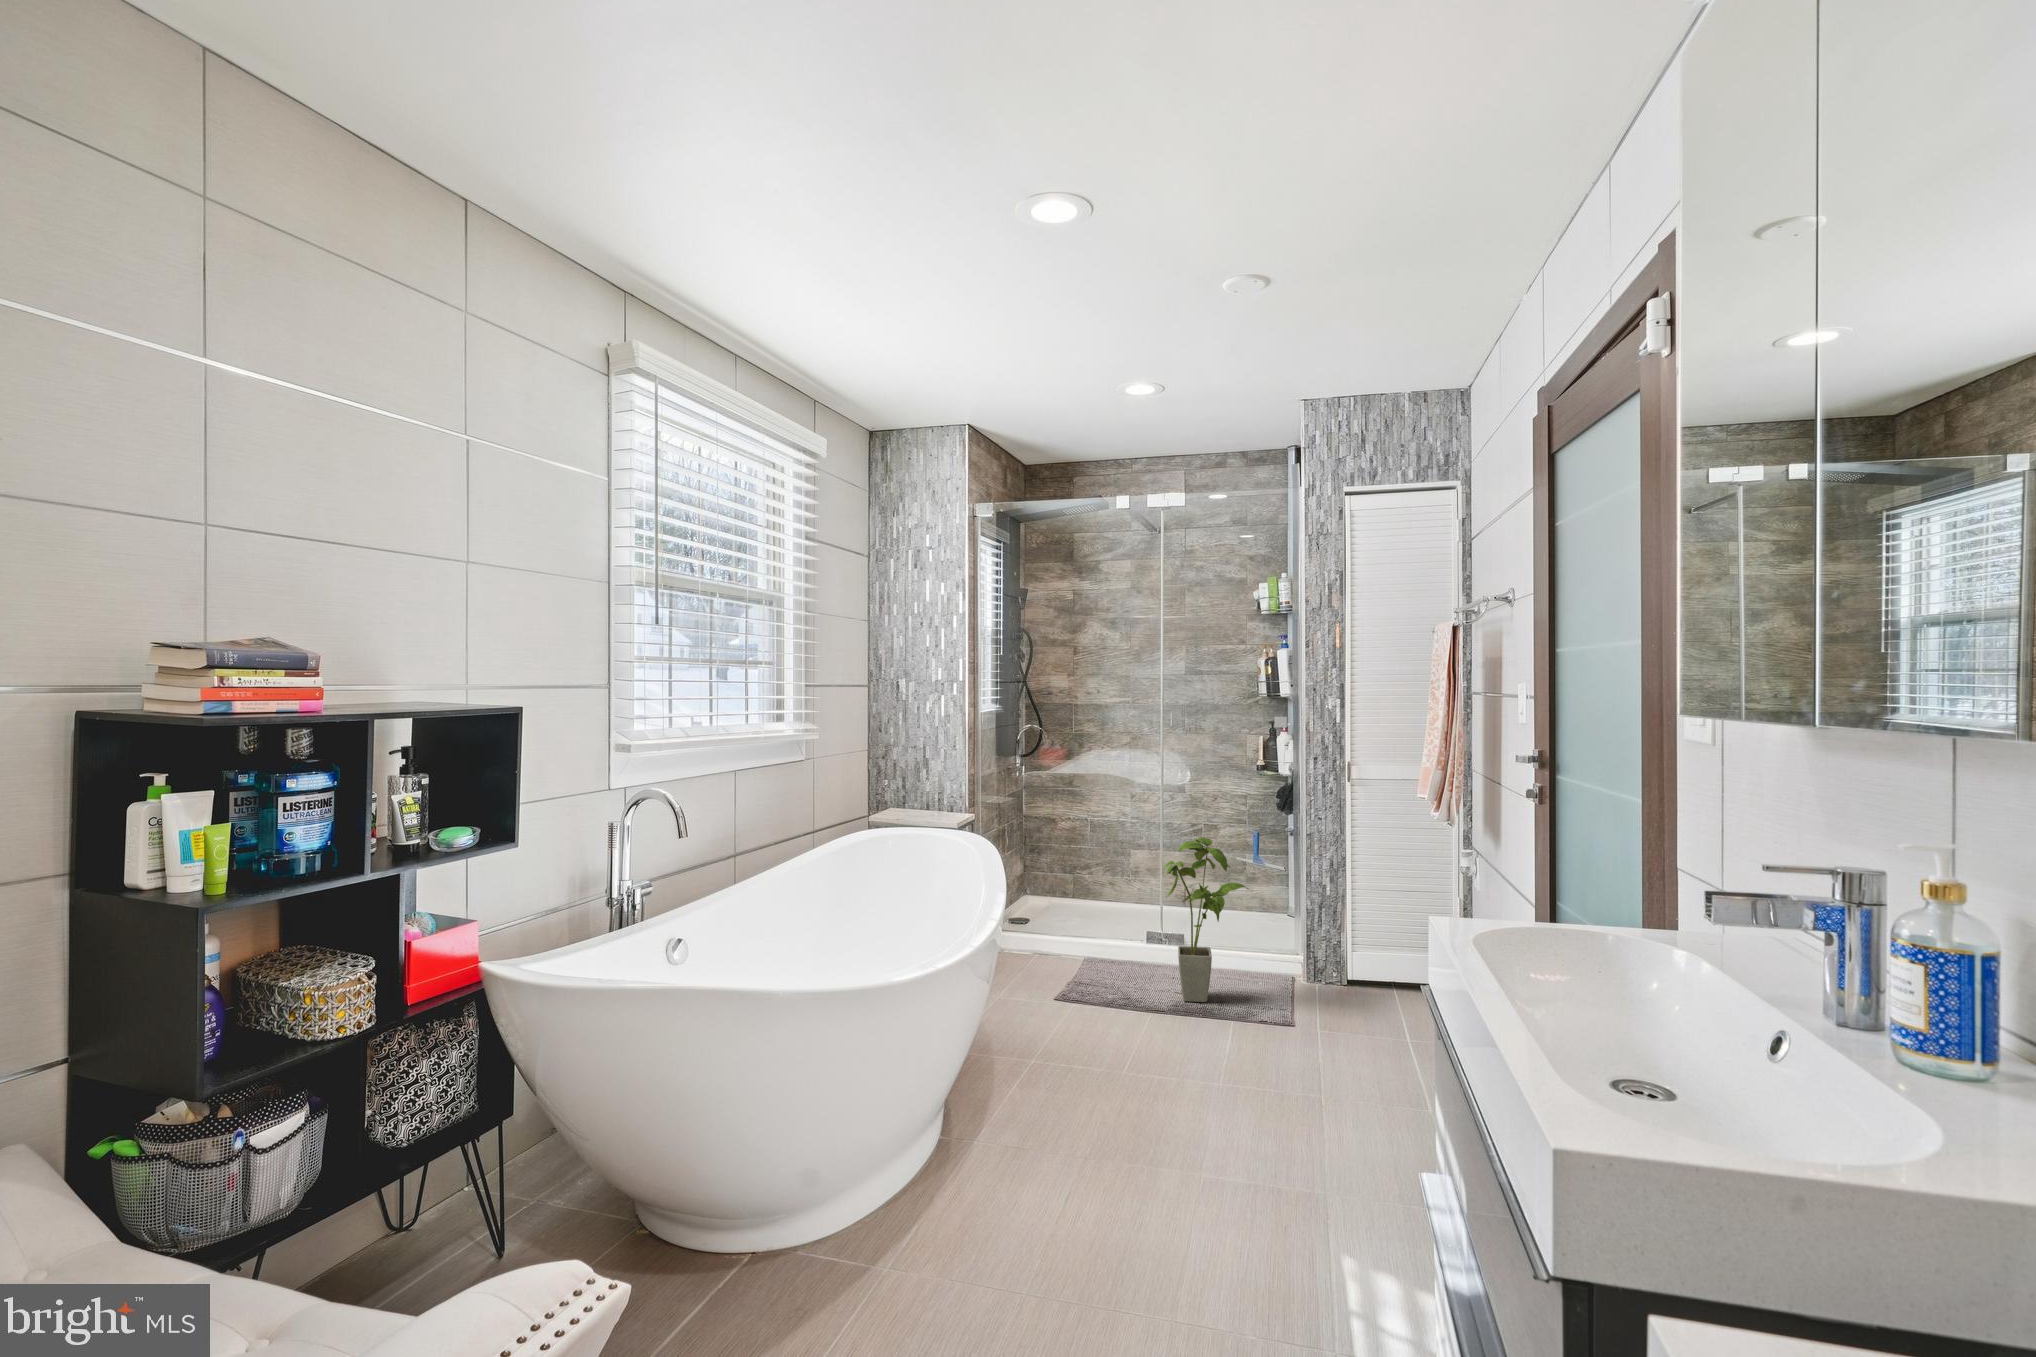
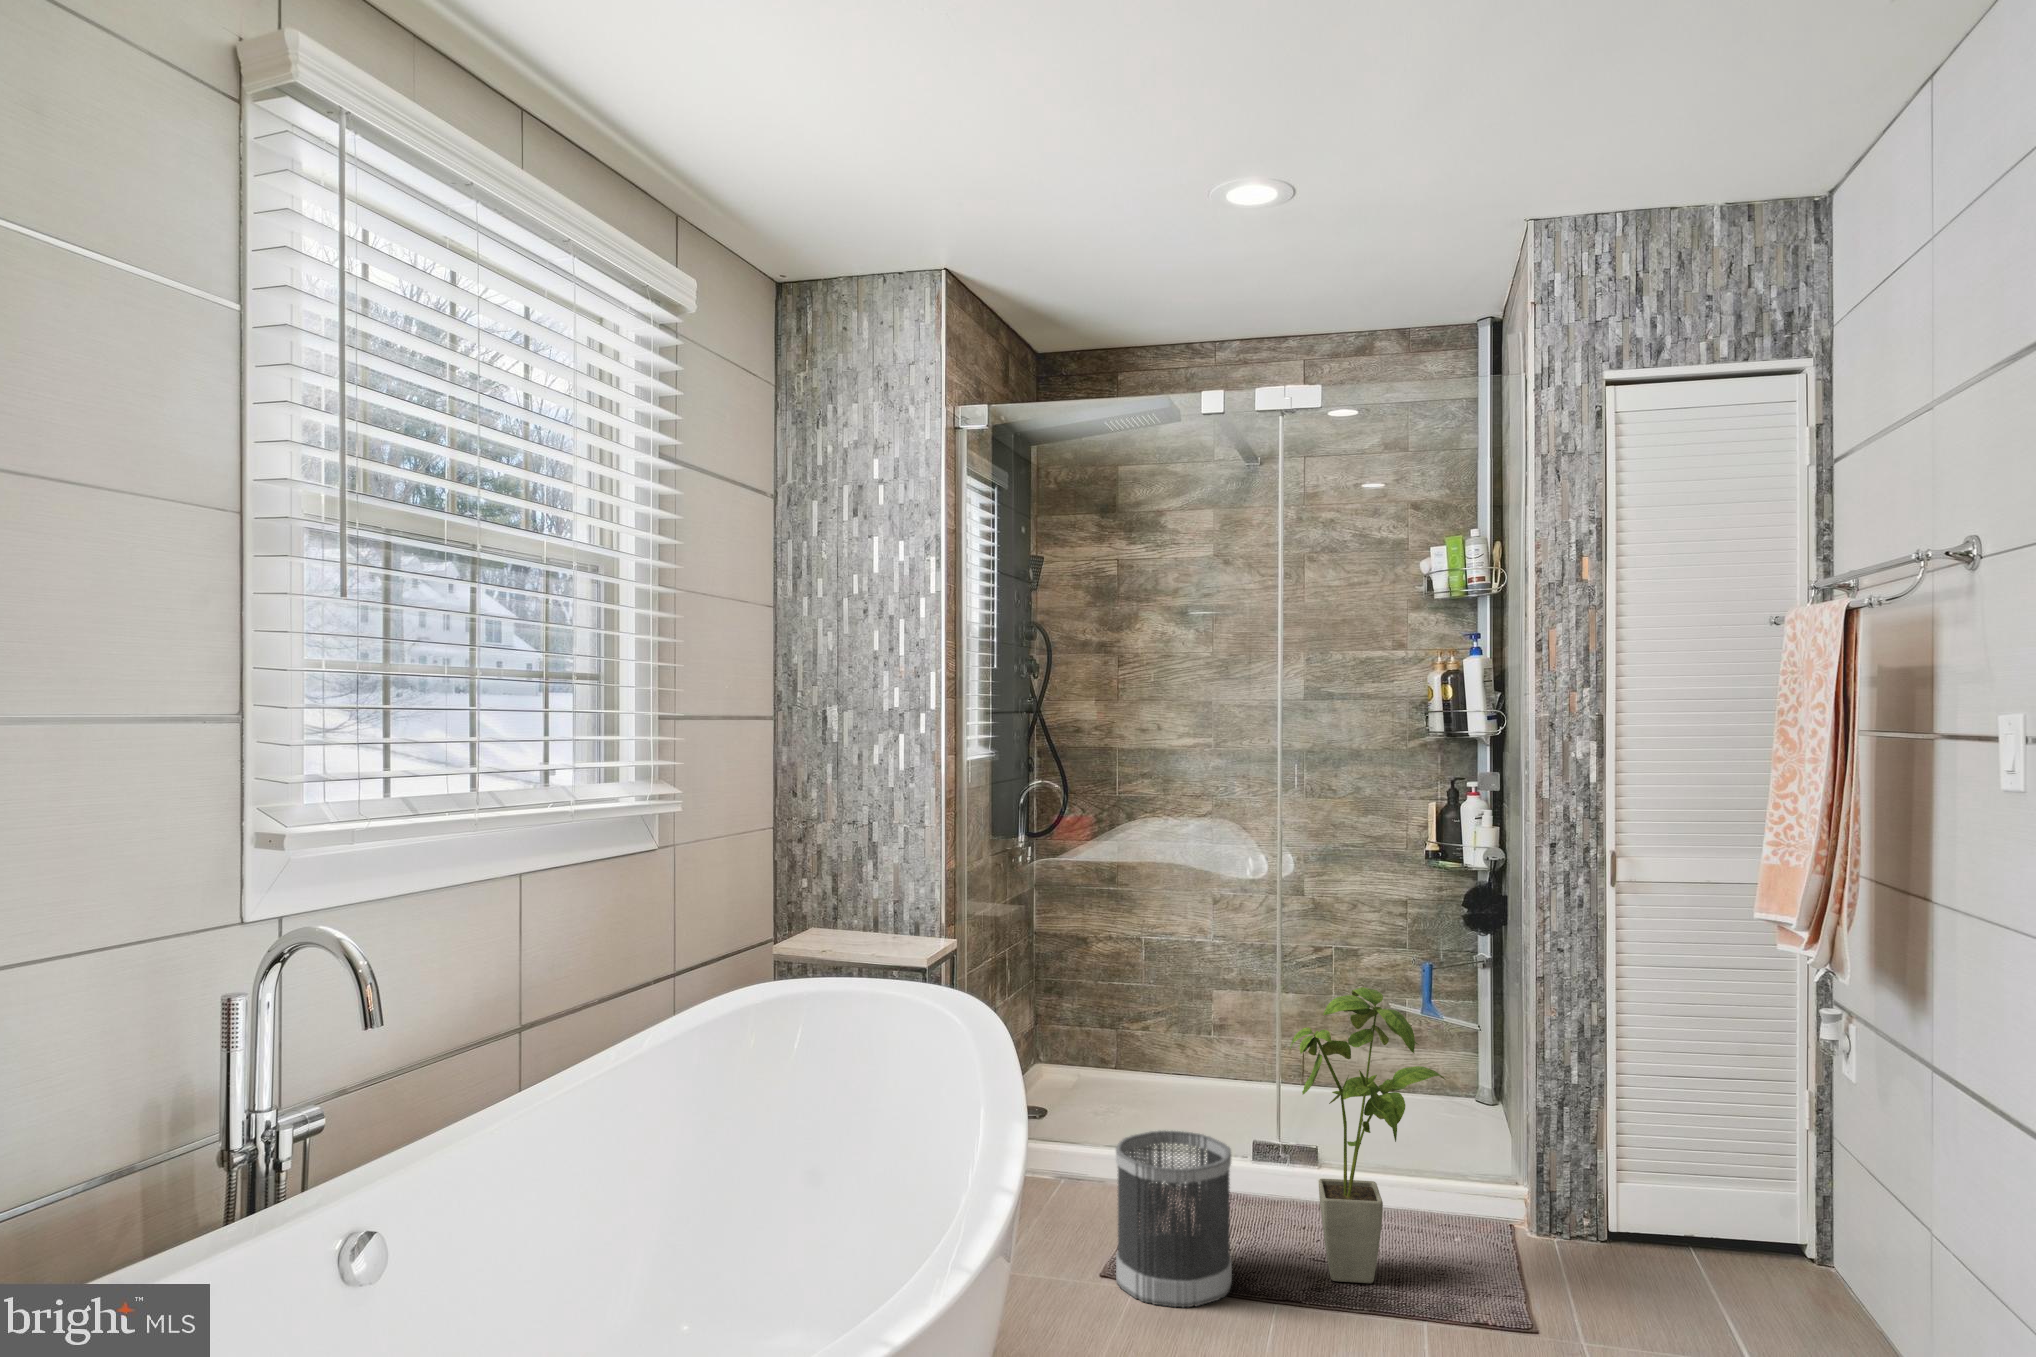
wastebasket: none [1062,919,1127,1012] -> present [1116,1130,1232,1307]

